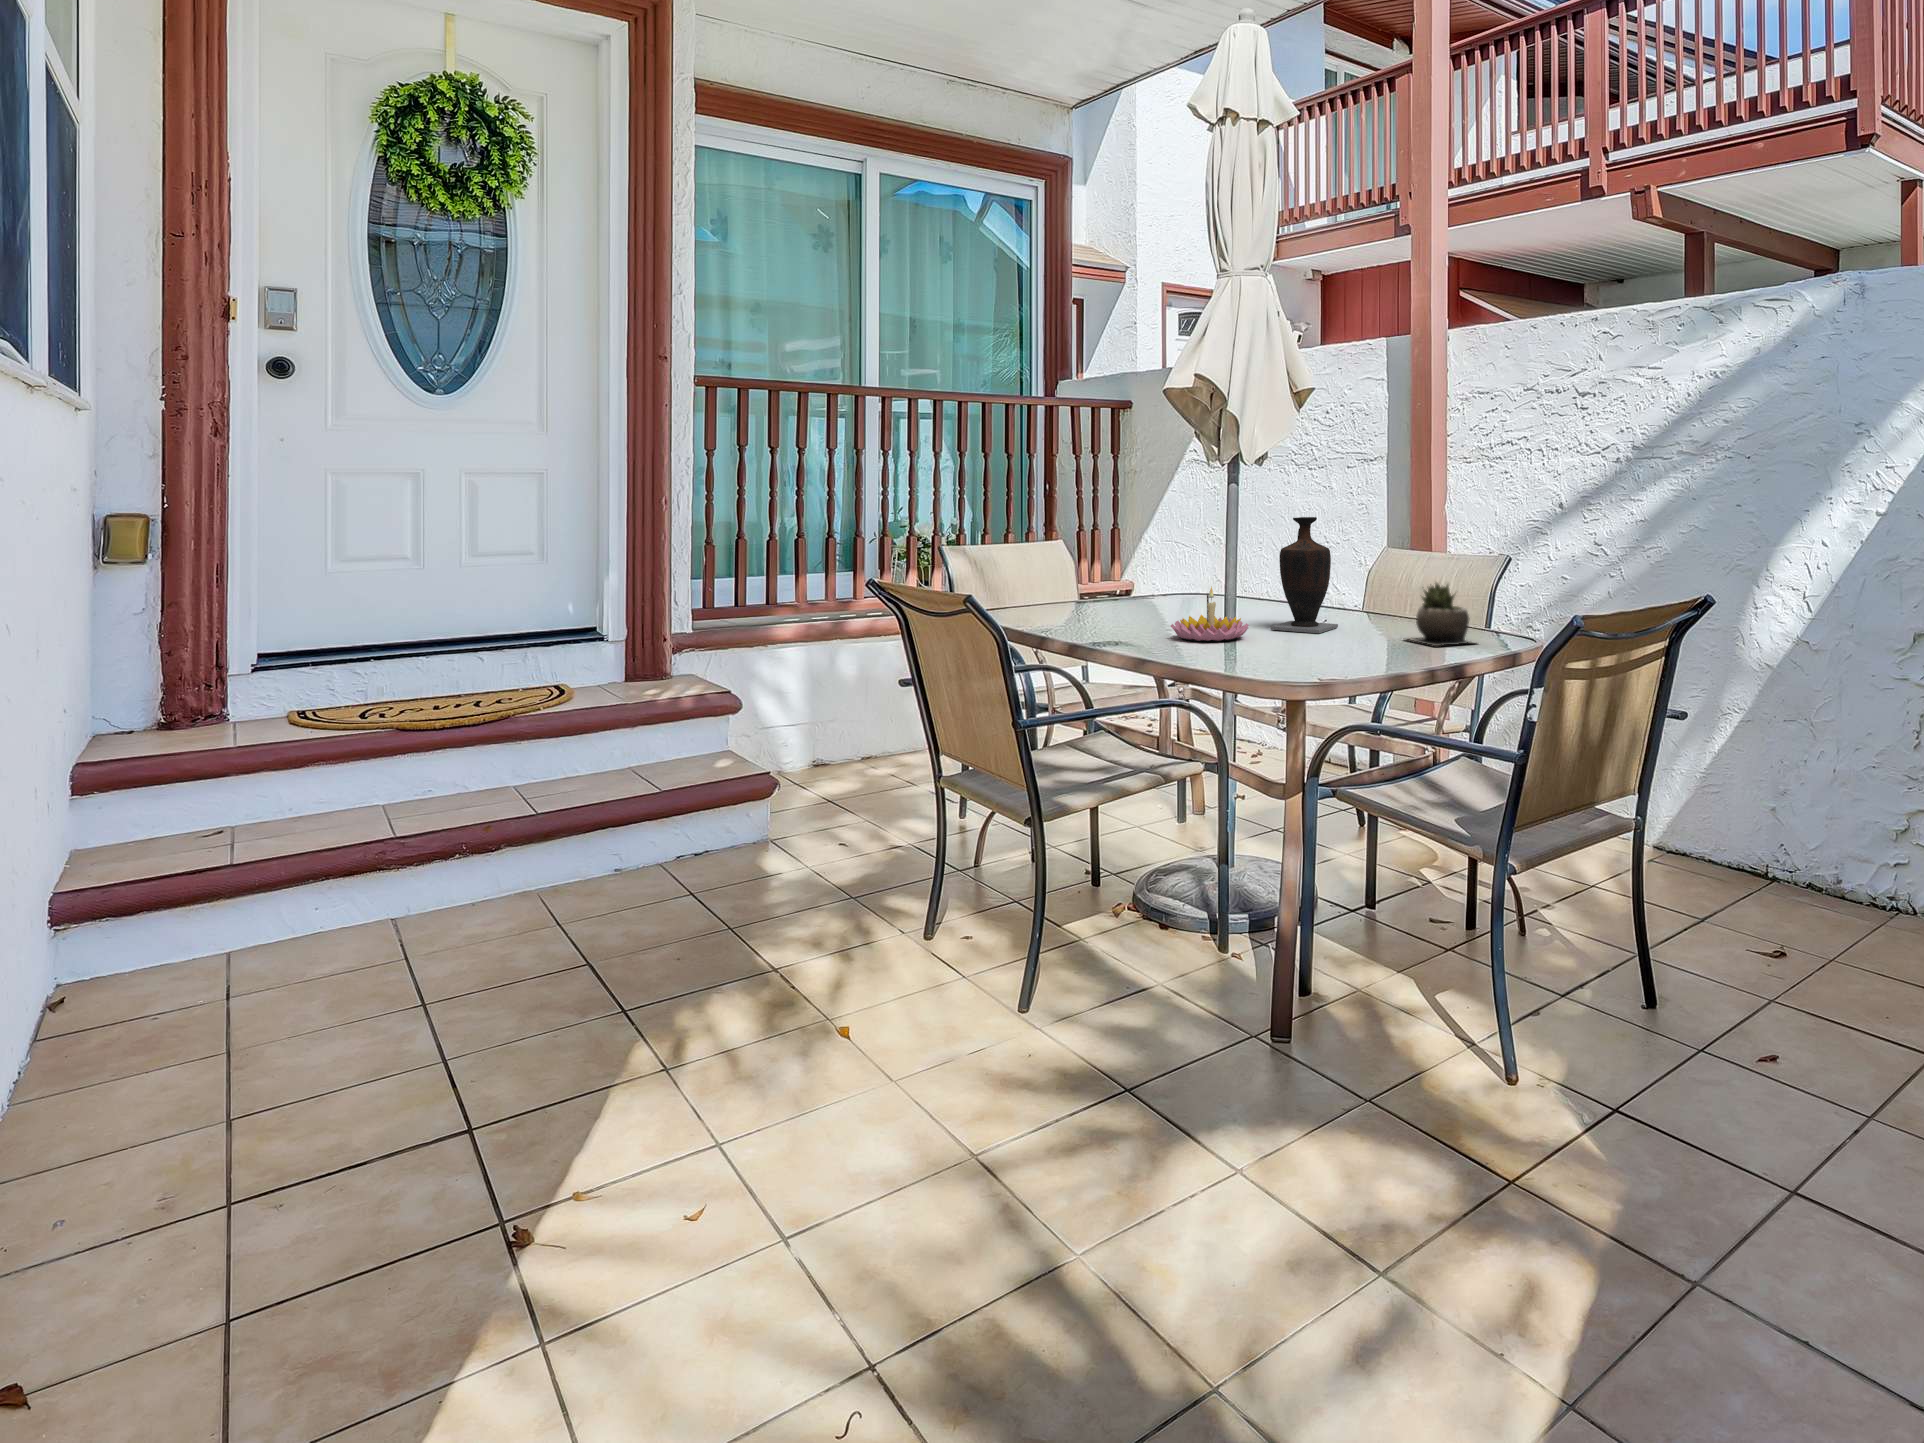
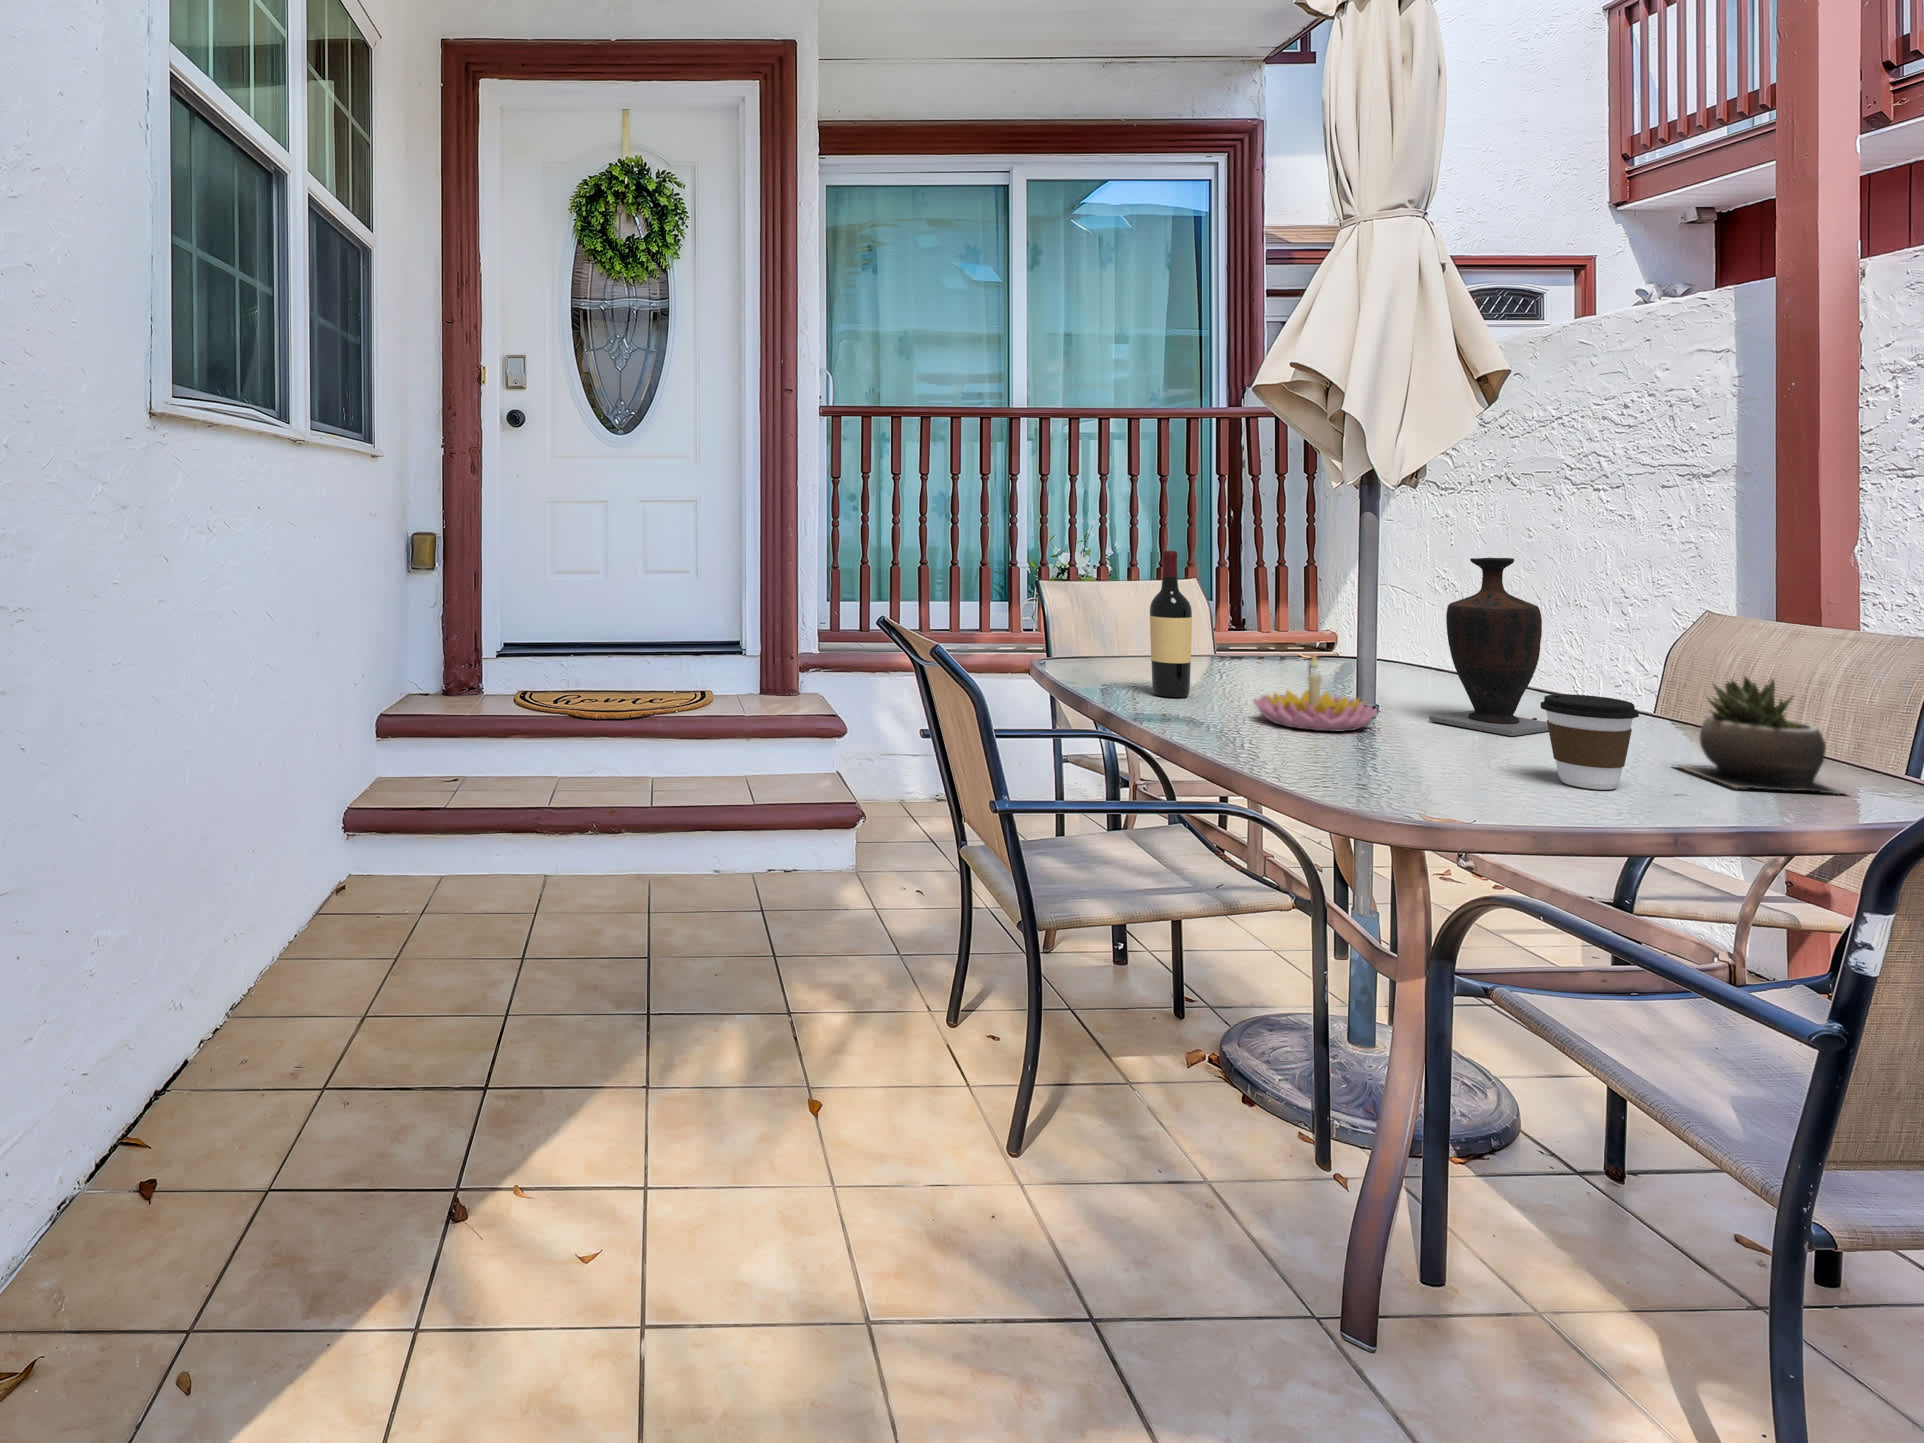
wine bottle: none [1087,517,1118,631] -> present [1150,551,1192,697]
coffee cup: none [1352,599,1400,655] -> present [1541,694,1639,790]

